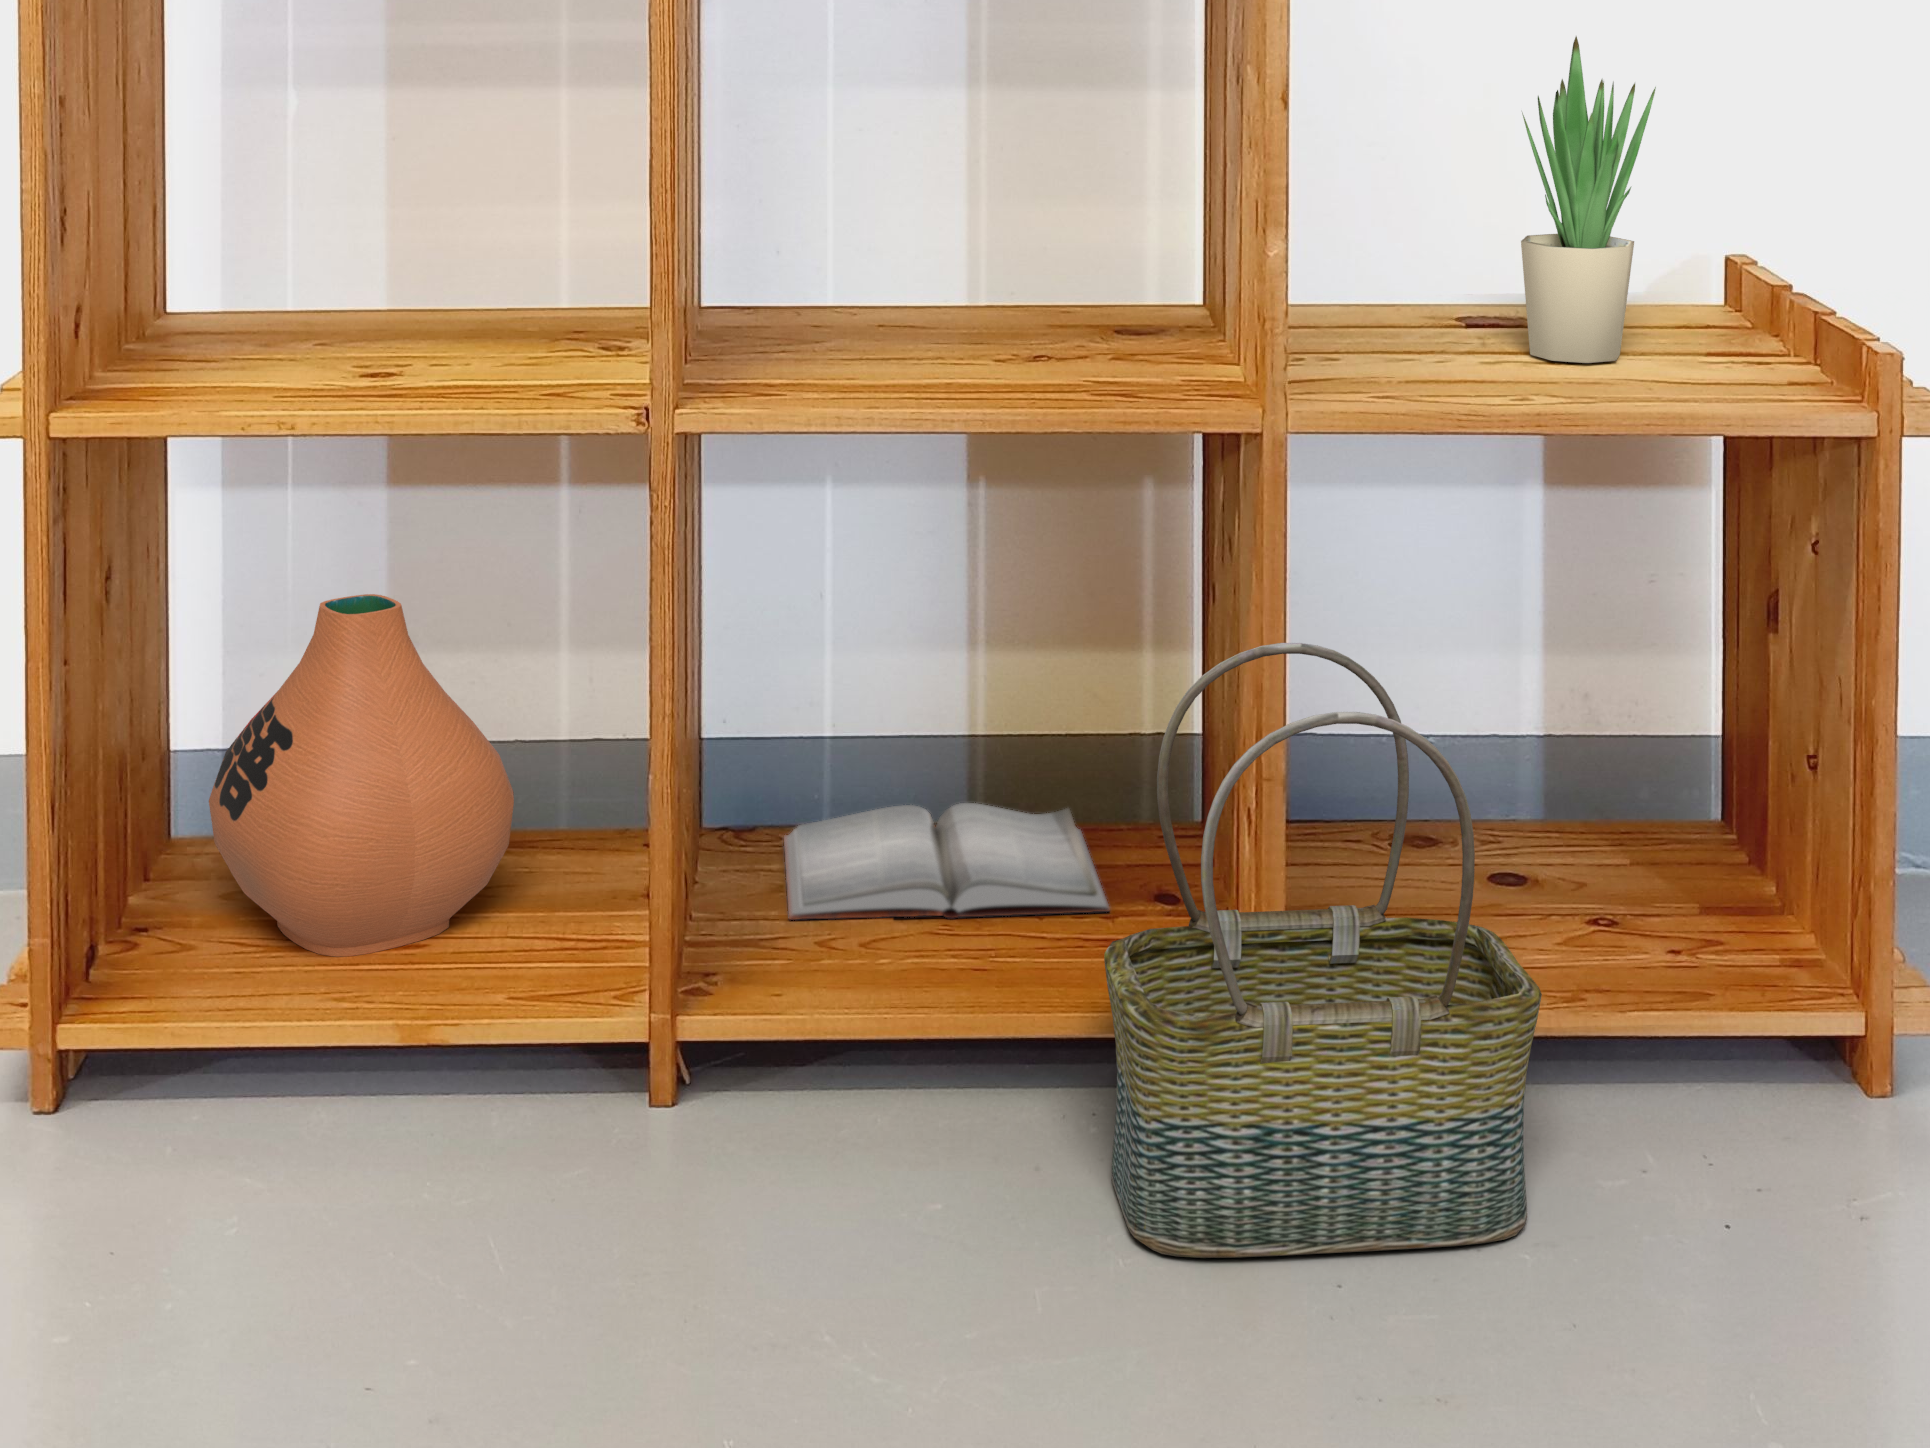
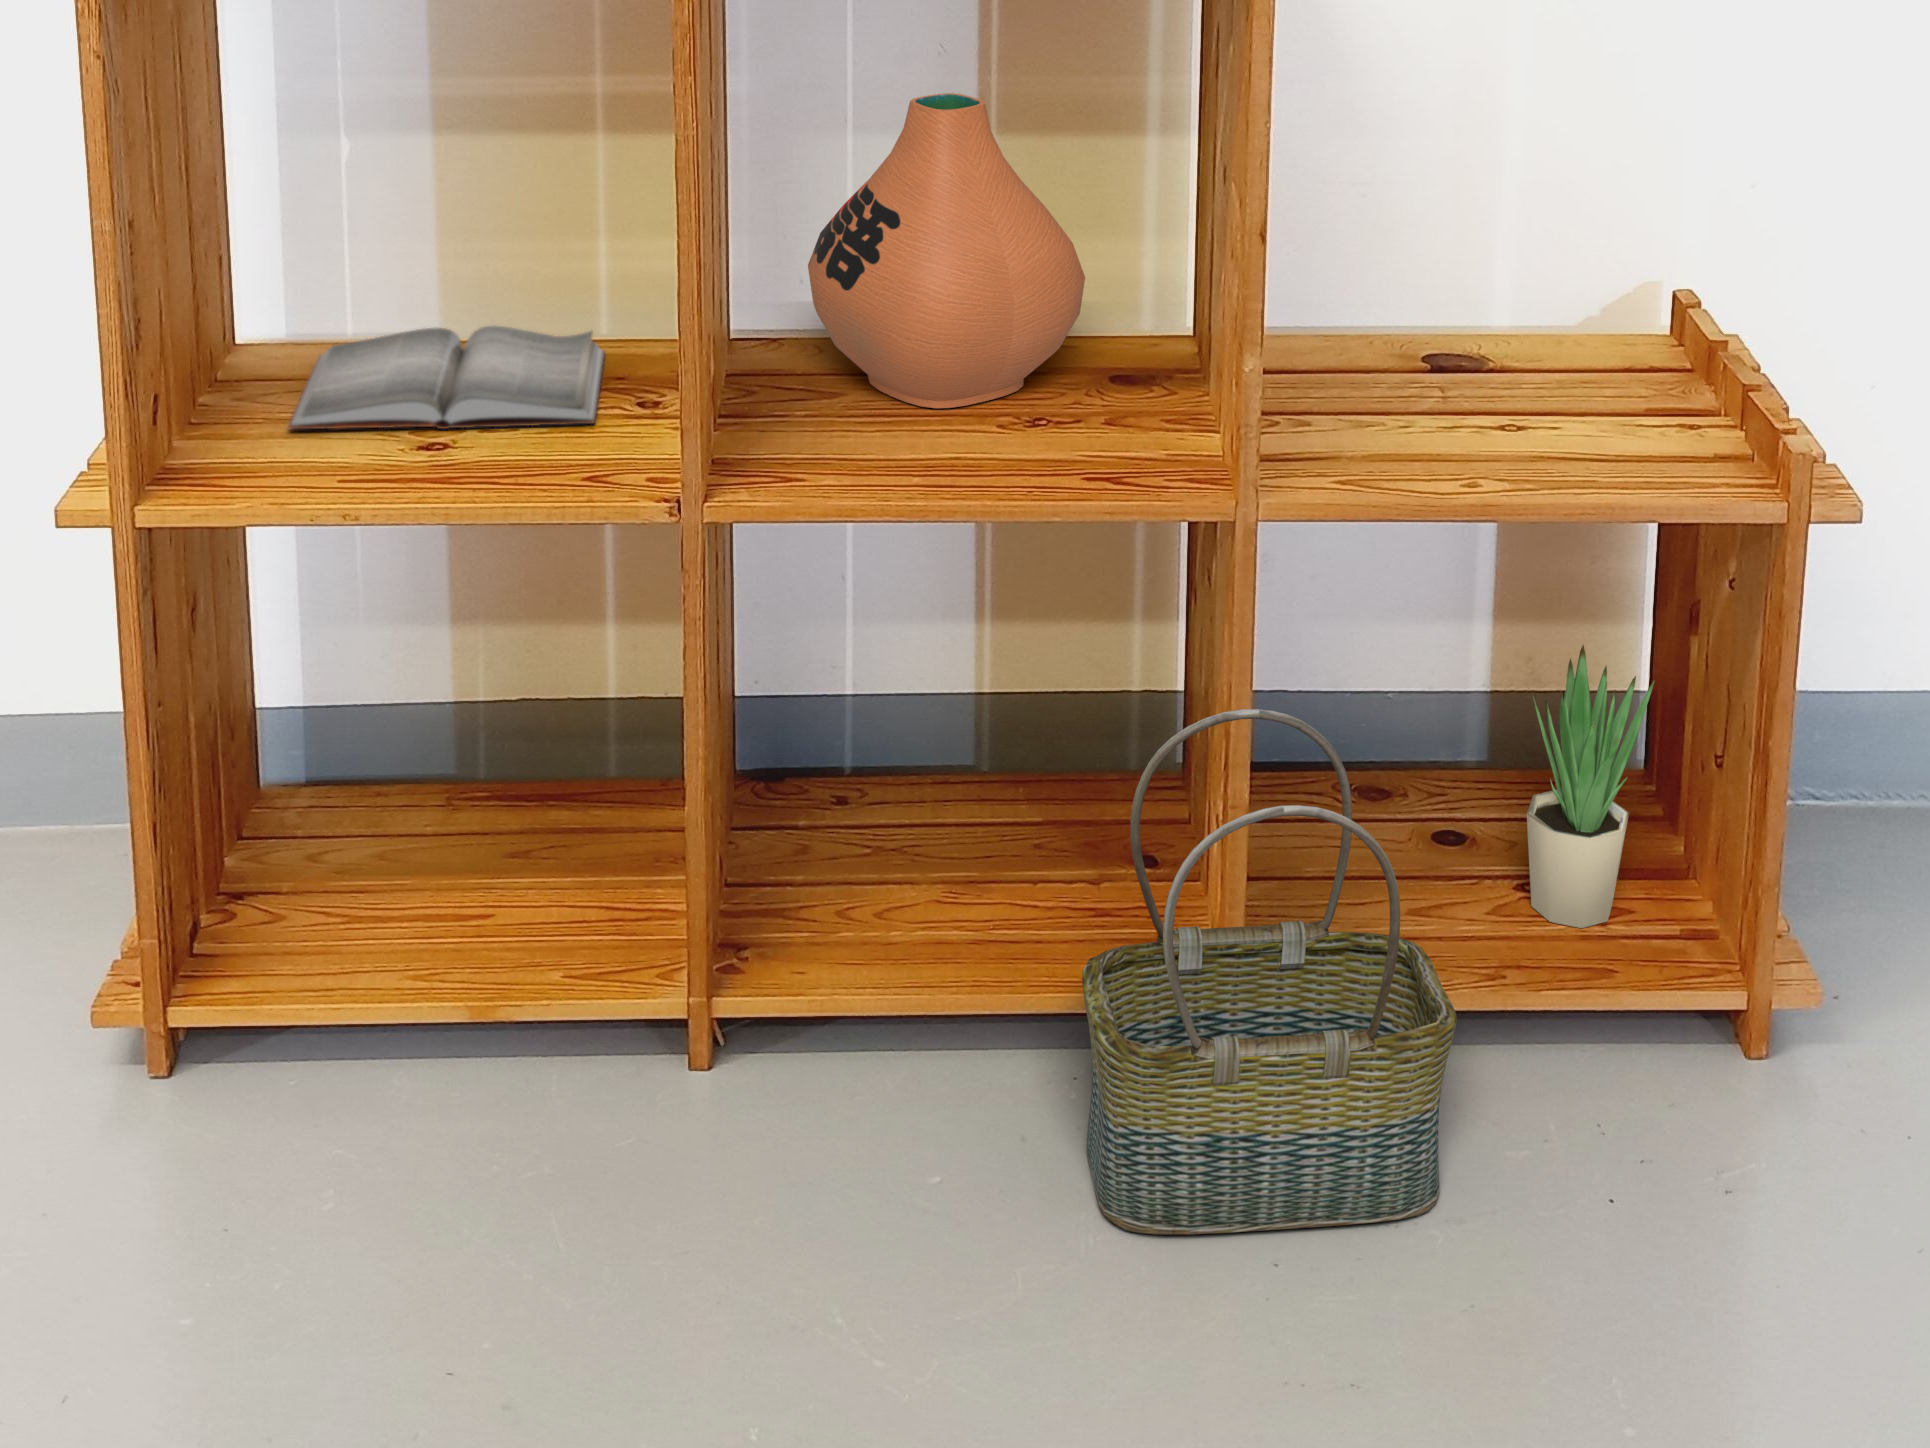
potted plant: present [1521,36,1656,363] -> present [1527,645,1654,928]
vase: present [209,594,514,957] -> present [808,93,1085,408]
hardback book: present [784,803,1110,920] -> present [288,326,605,430]

